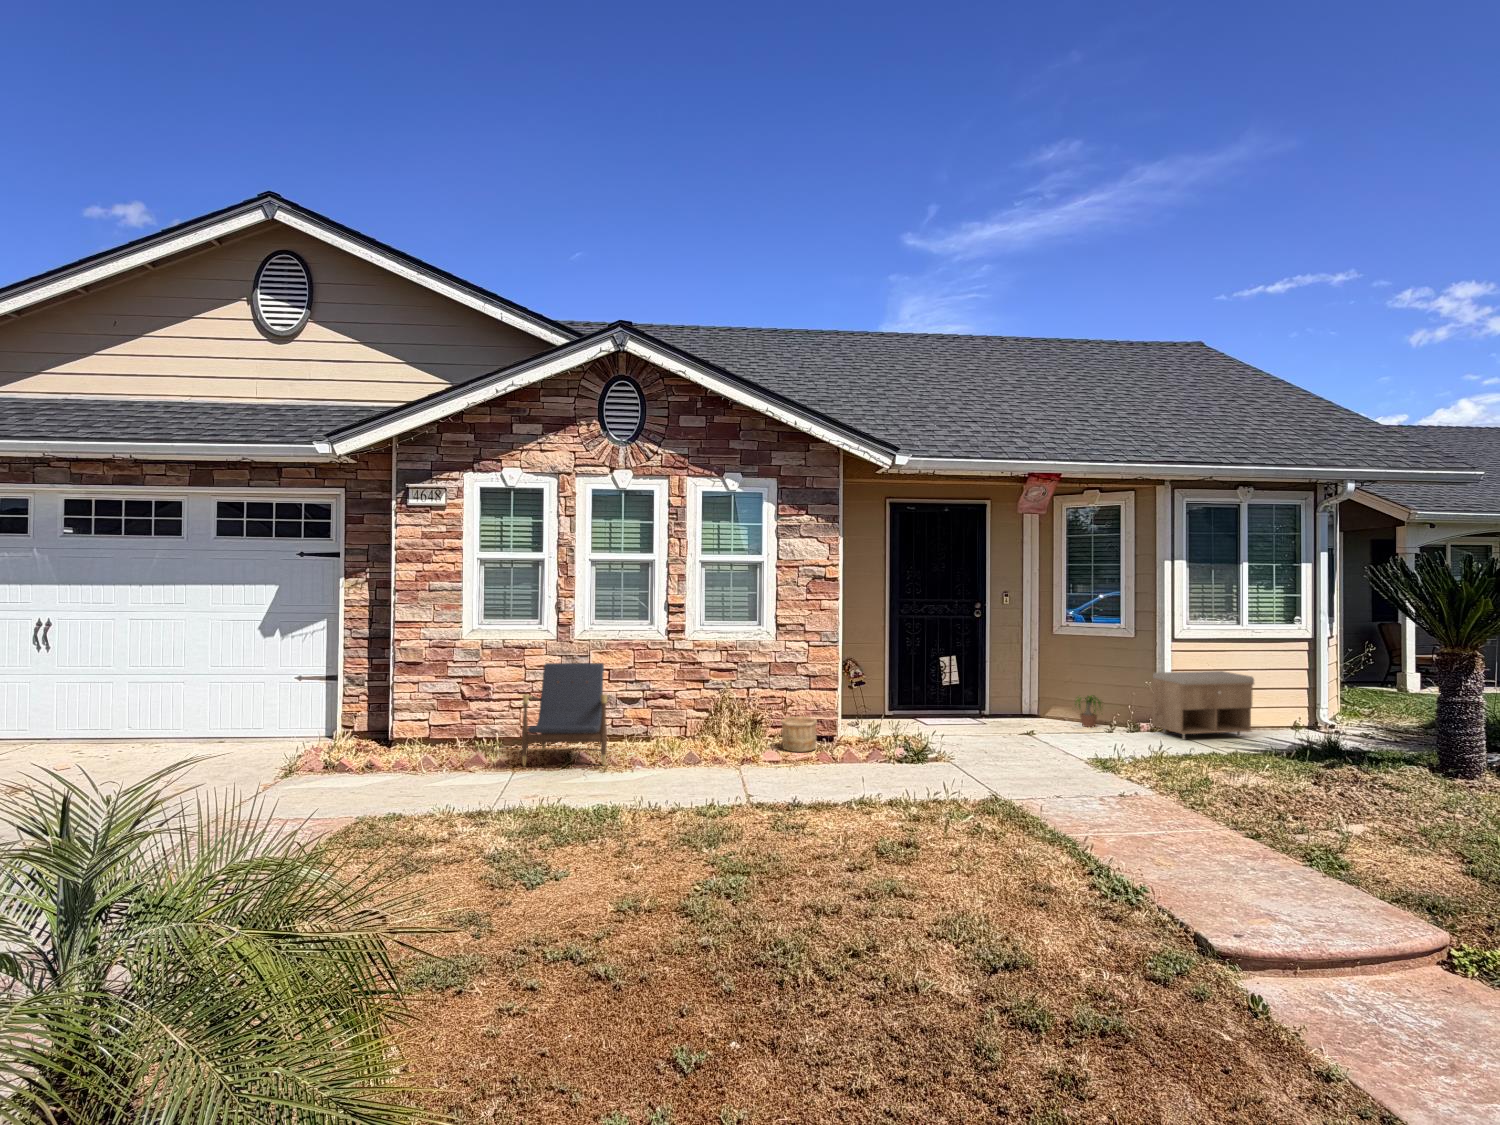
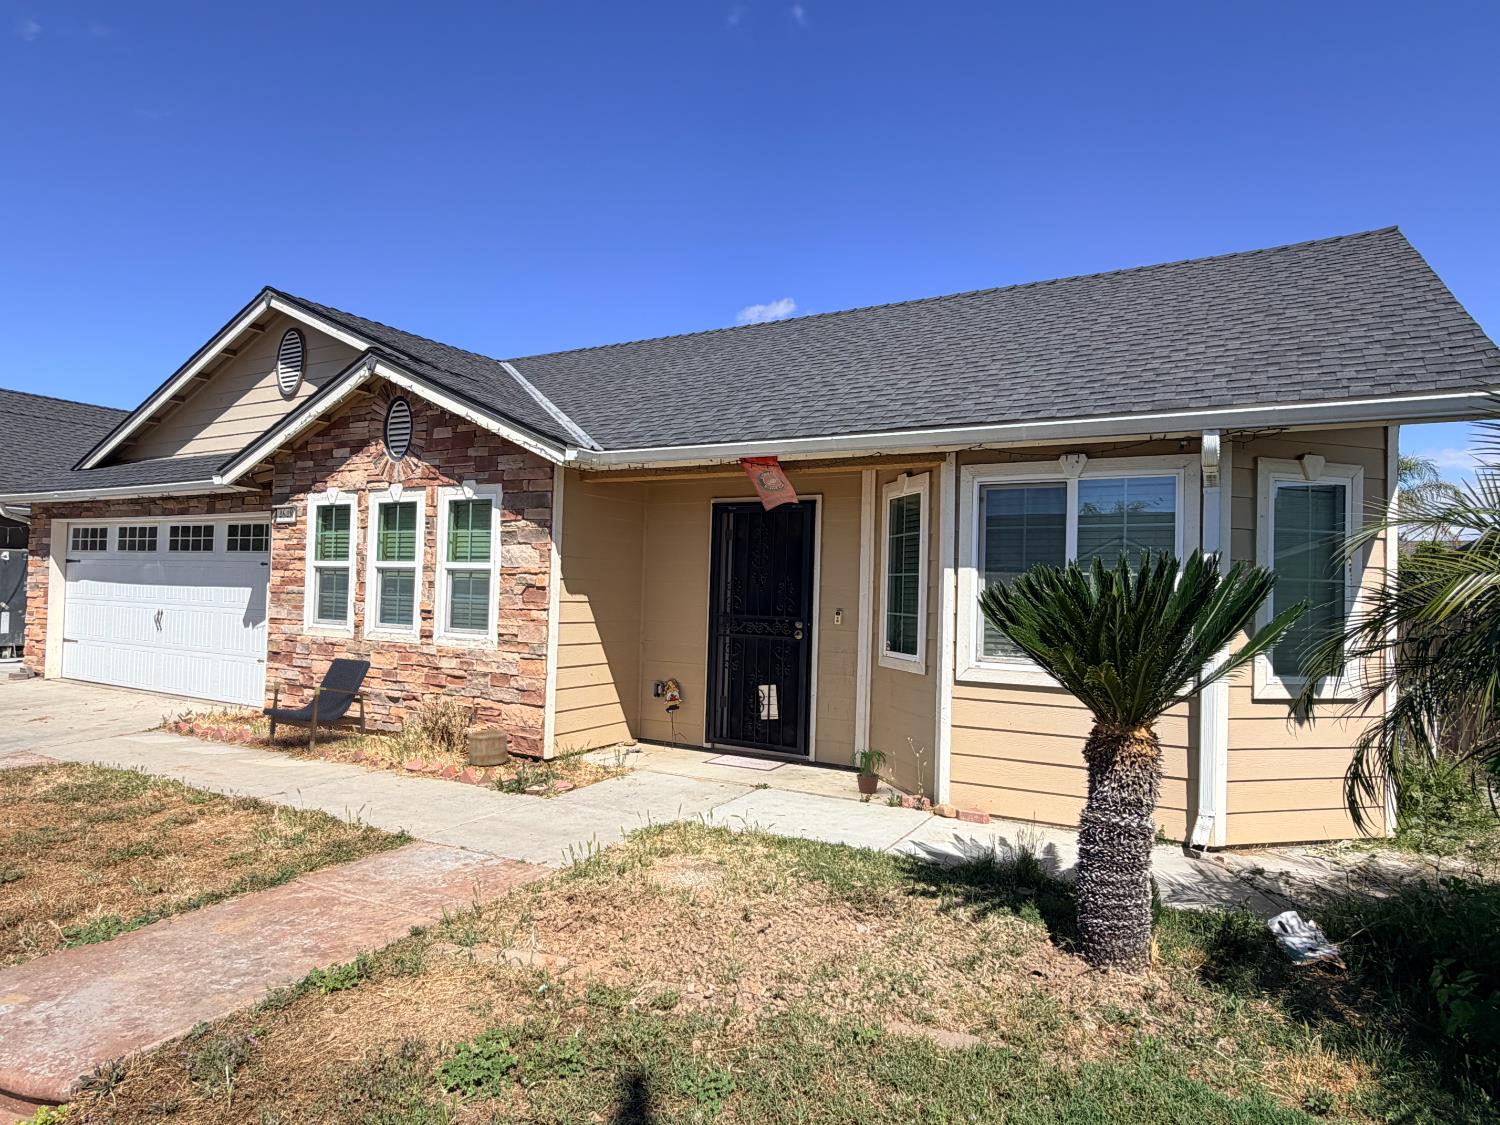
storage bench: present [1152,671,1254,739] -> none [899,726,1029,837]

